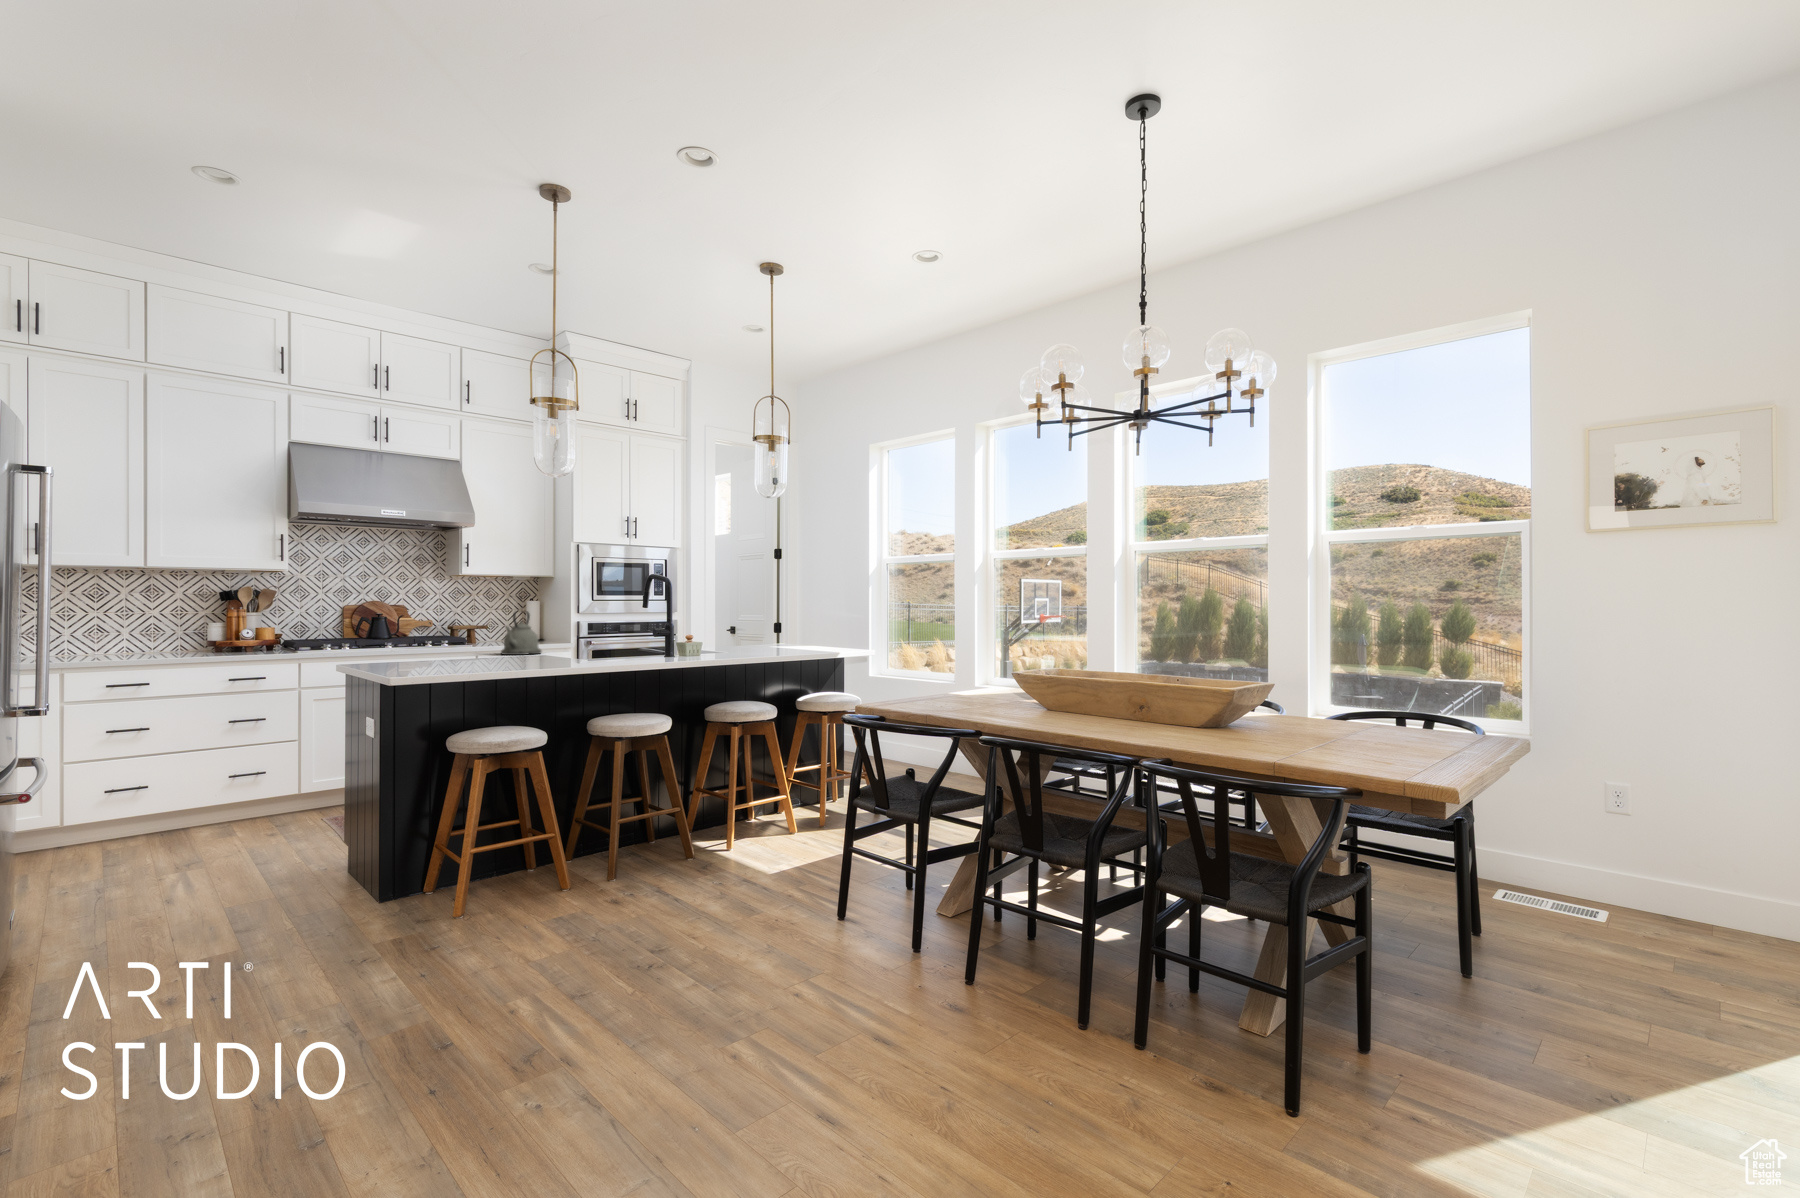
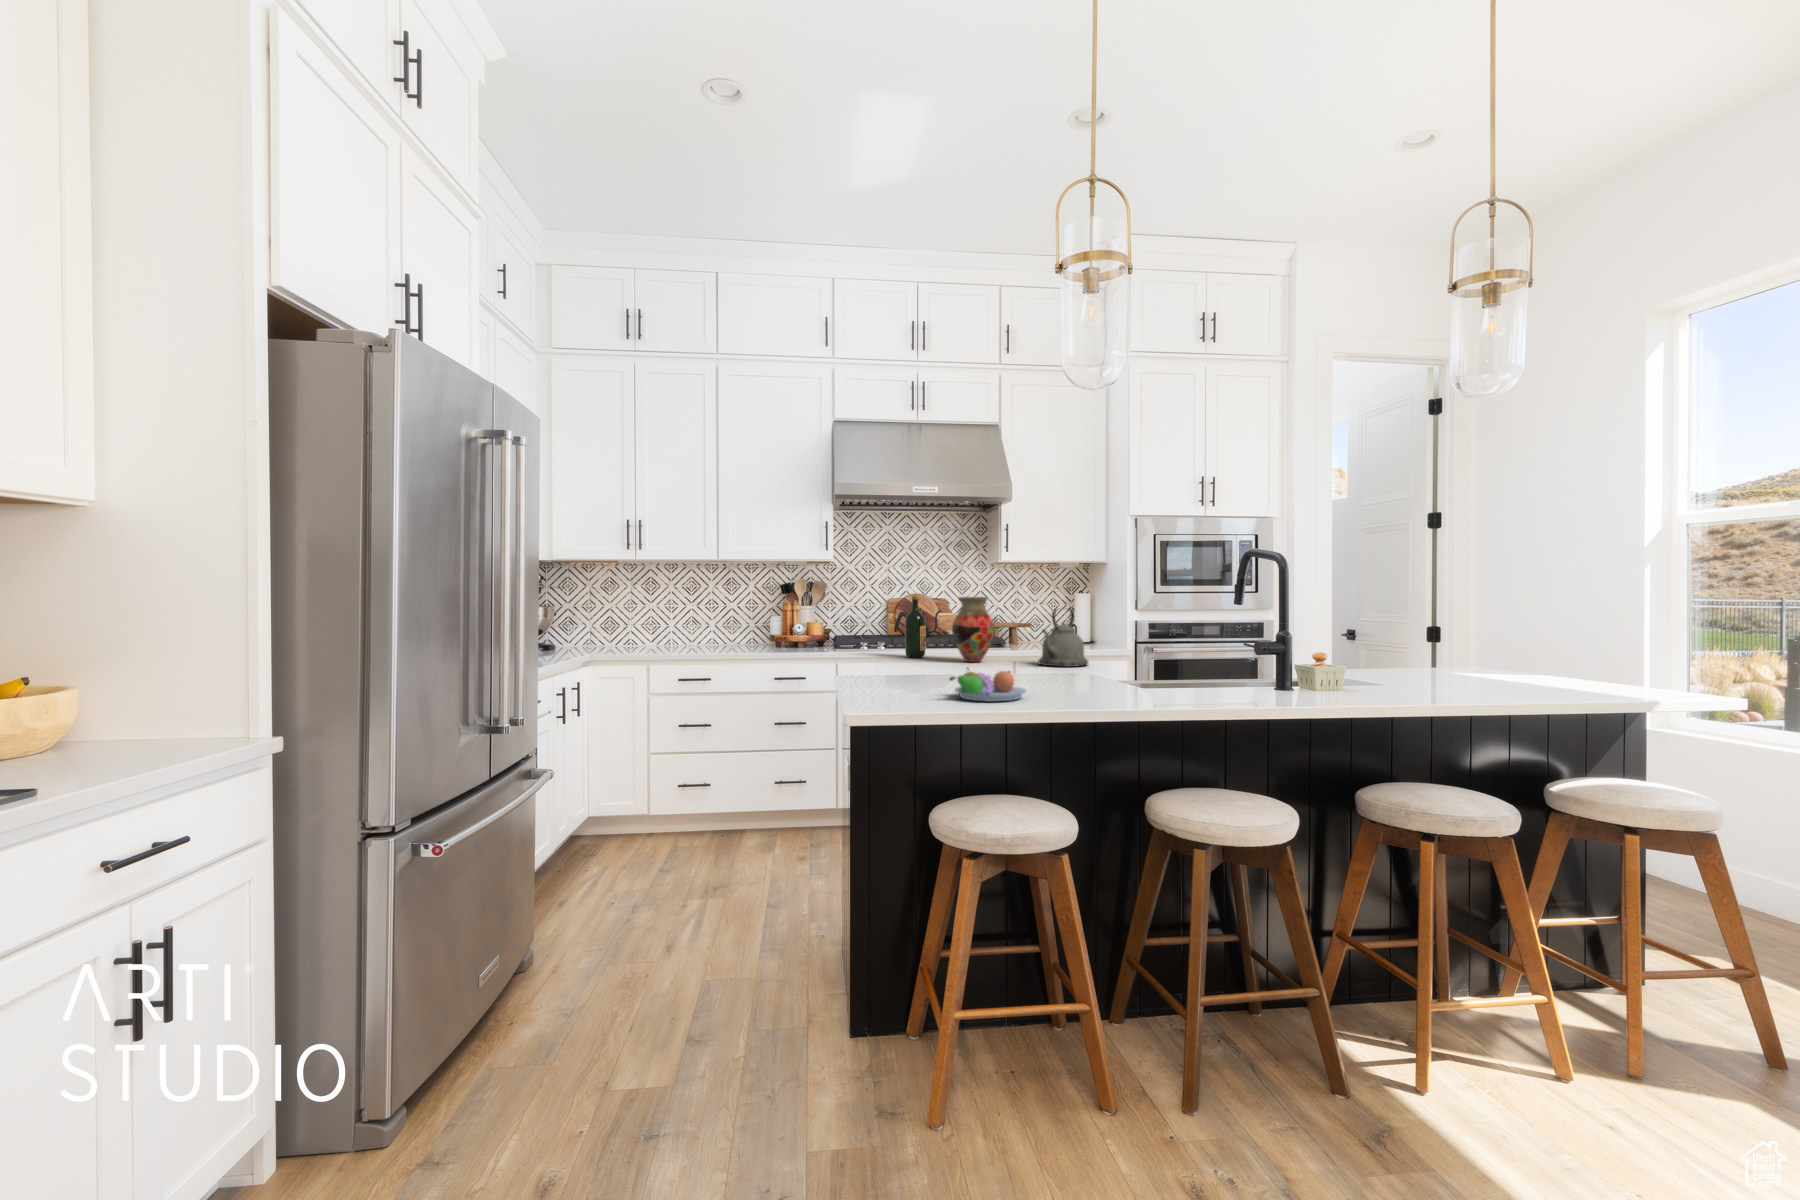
wine bottle: none [372,602,393,655] -> present [905,596,926,658]
vase: none [422,602,462,655] -> present [952,597,995,662]
fruit bowl: none [447,648,506,670] -> present [949,668,1026,701]

